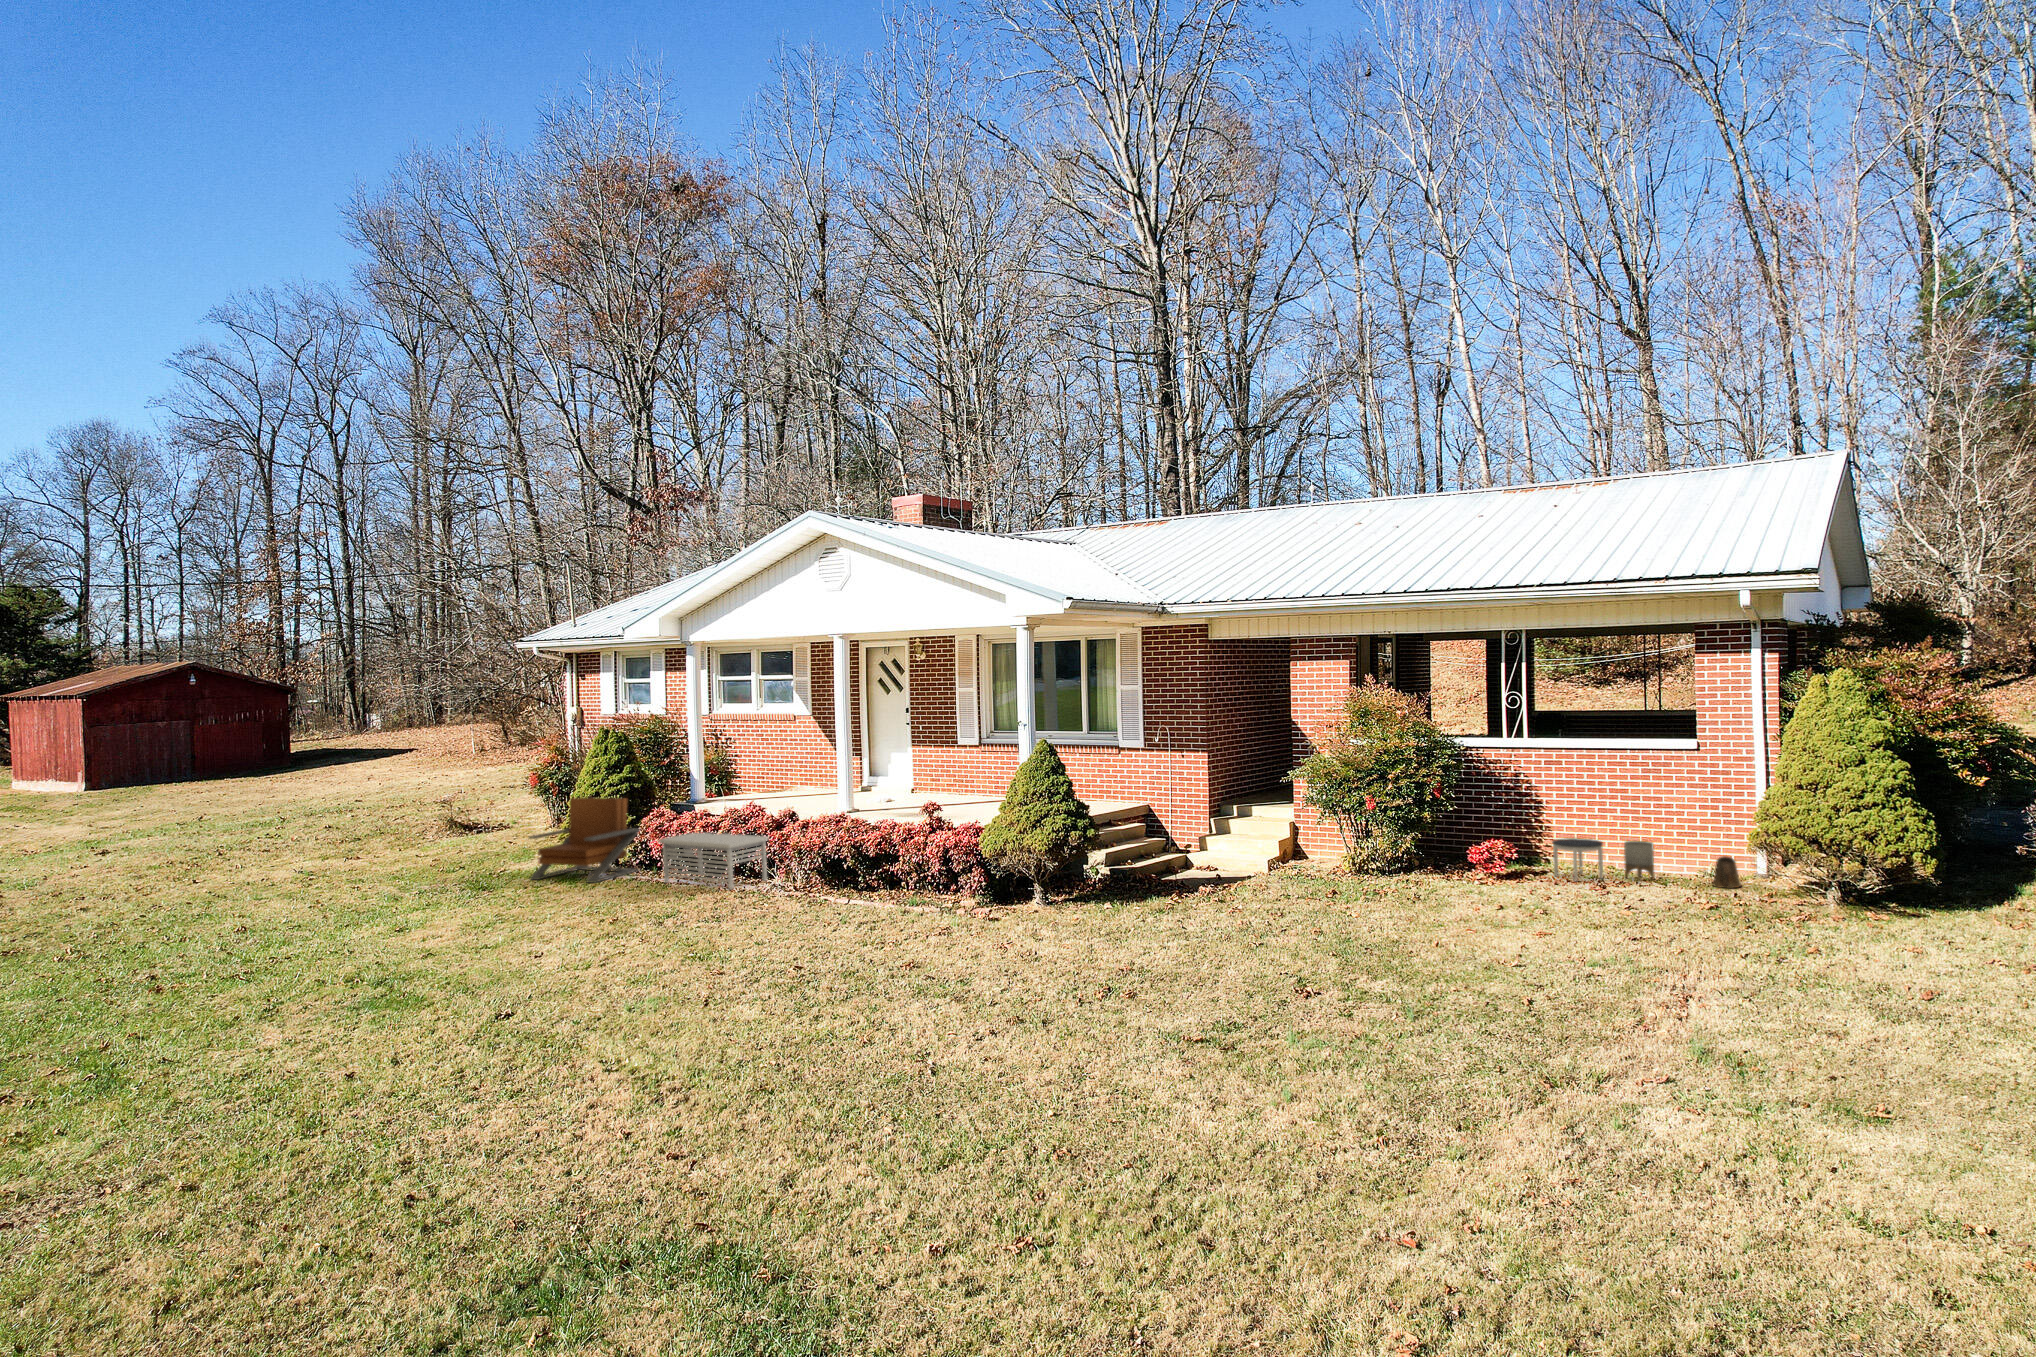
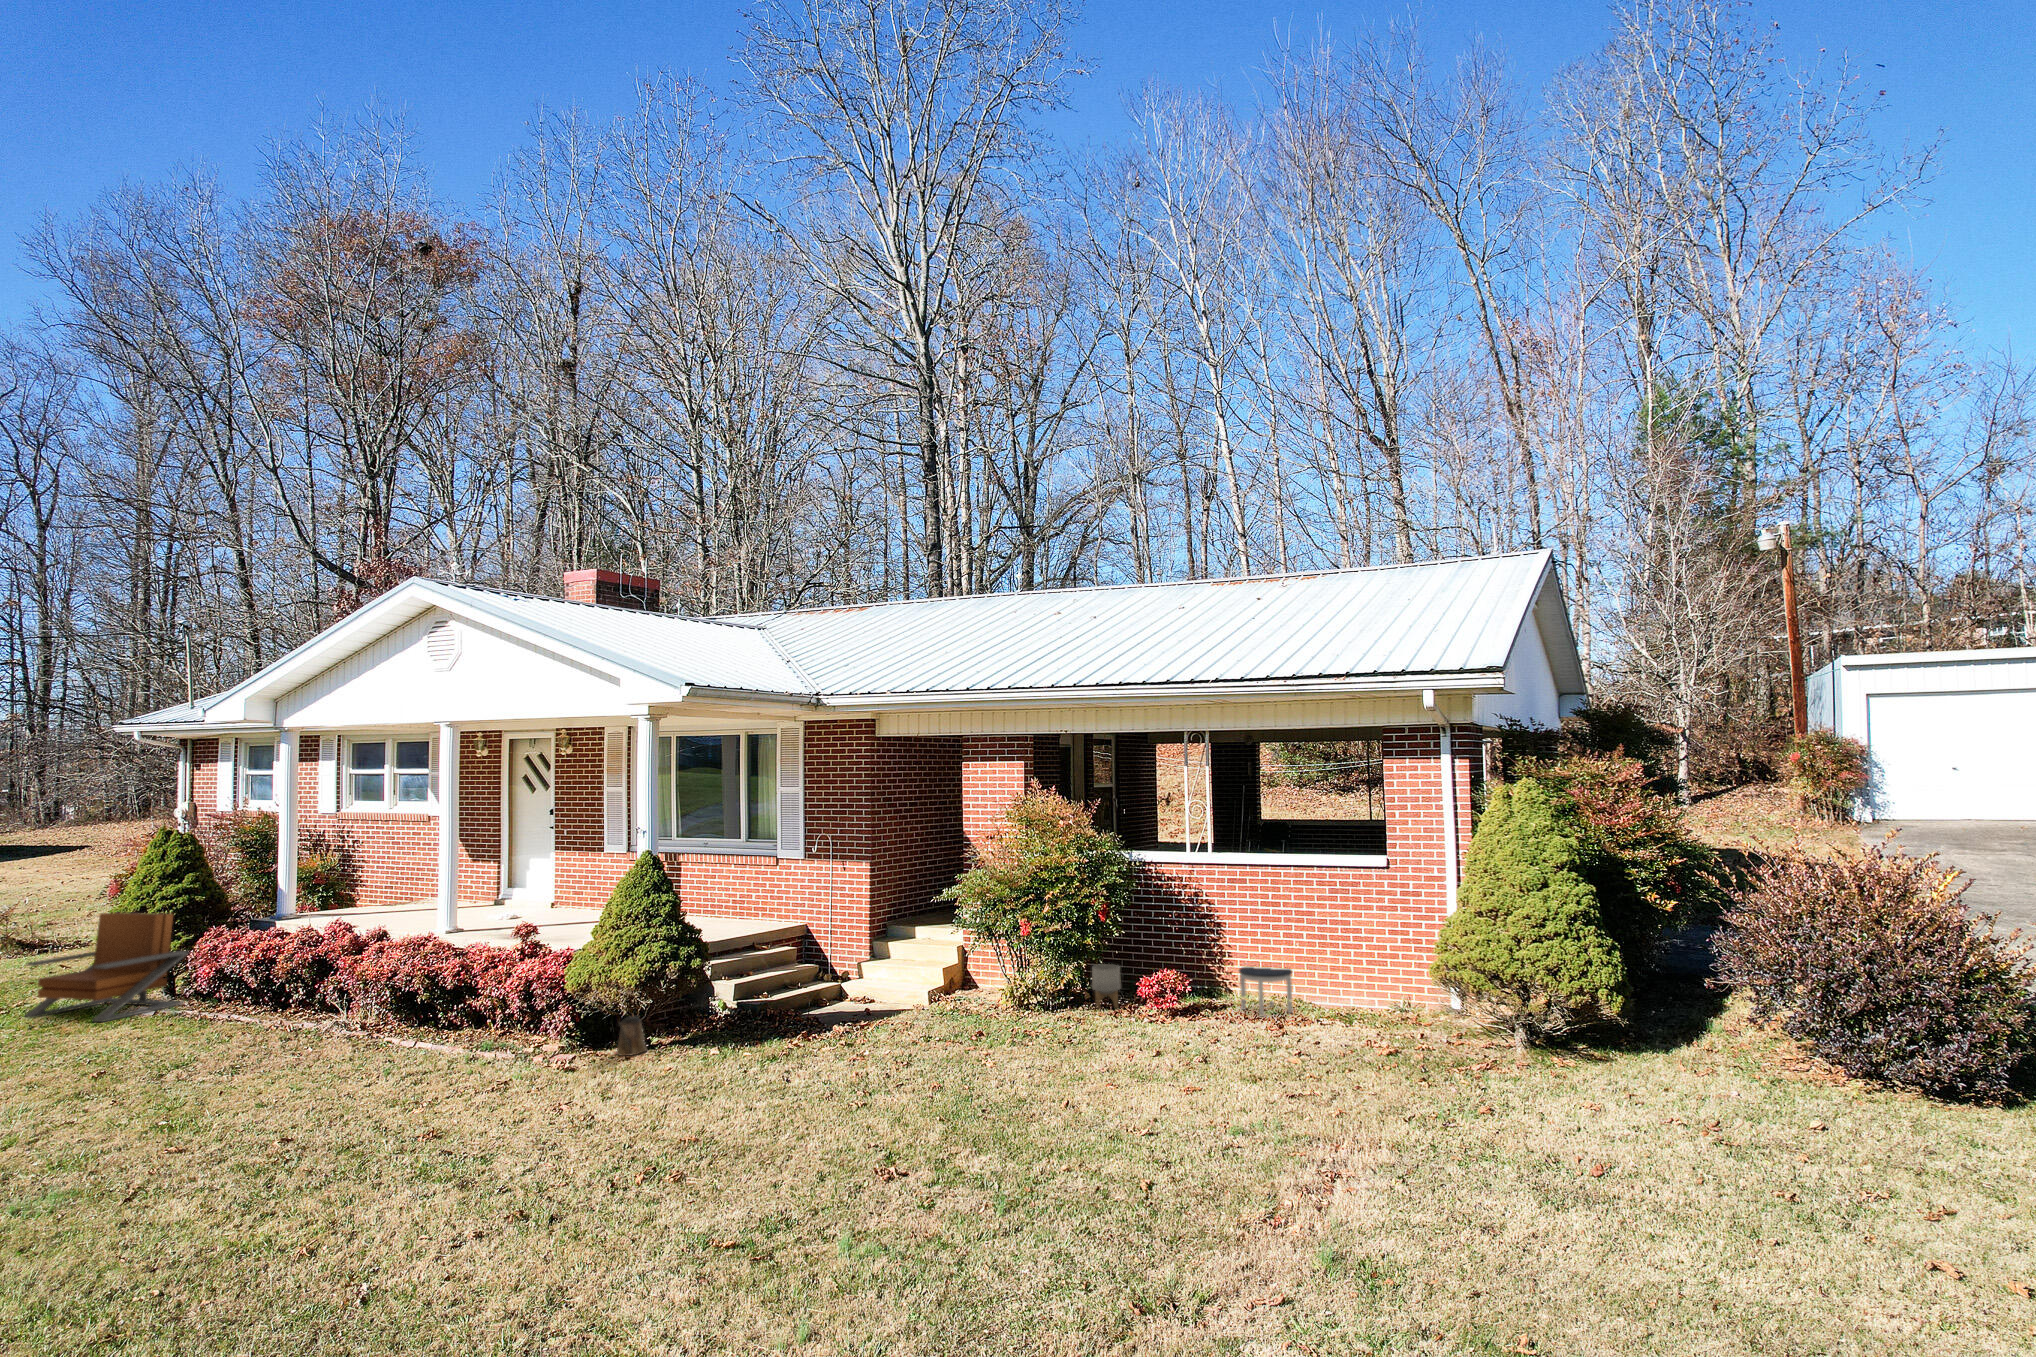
storage bench: present [659,833,768,890] -> none [189,956,332,1031]
planter: present [1624,841,1654,881] -> present [1092,964,1121,1009]
watering can: present [1713,856,1741,888] -> present [616,1016,647,1056]

